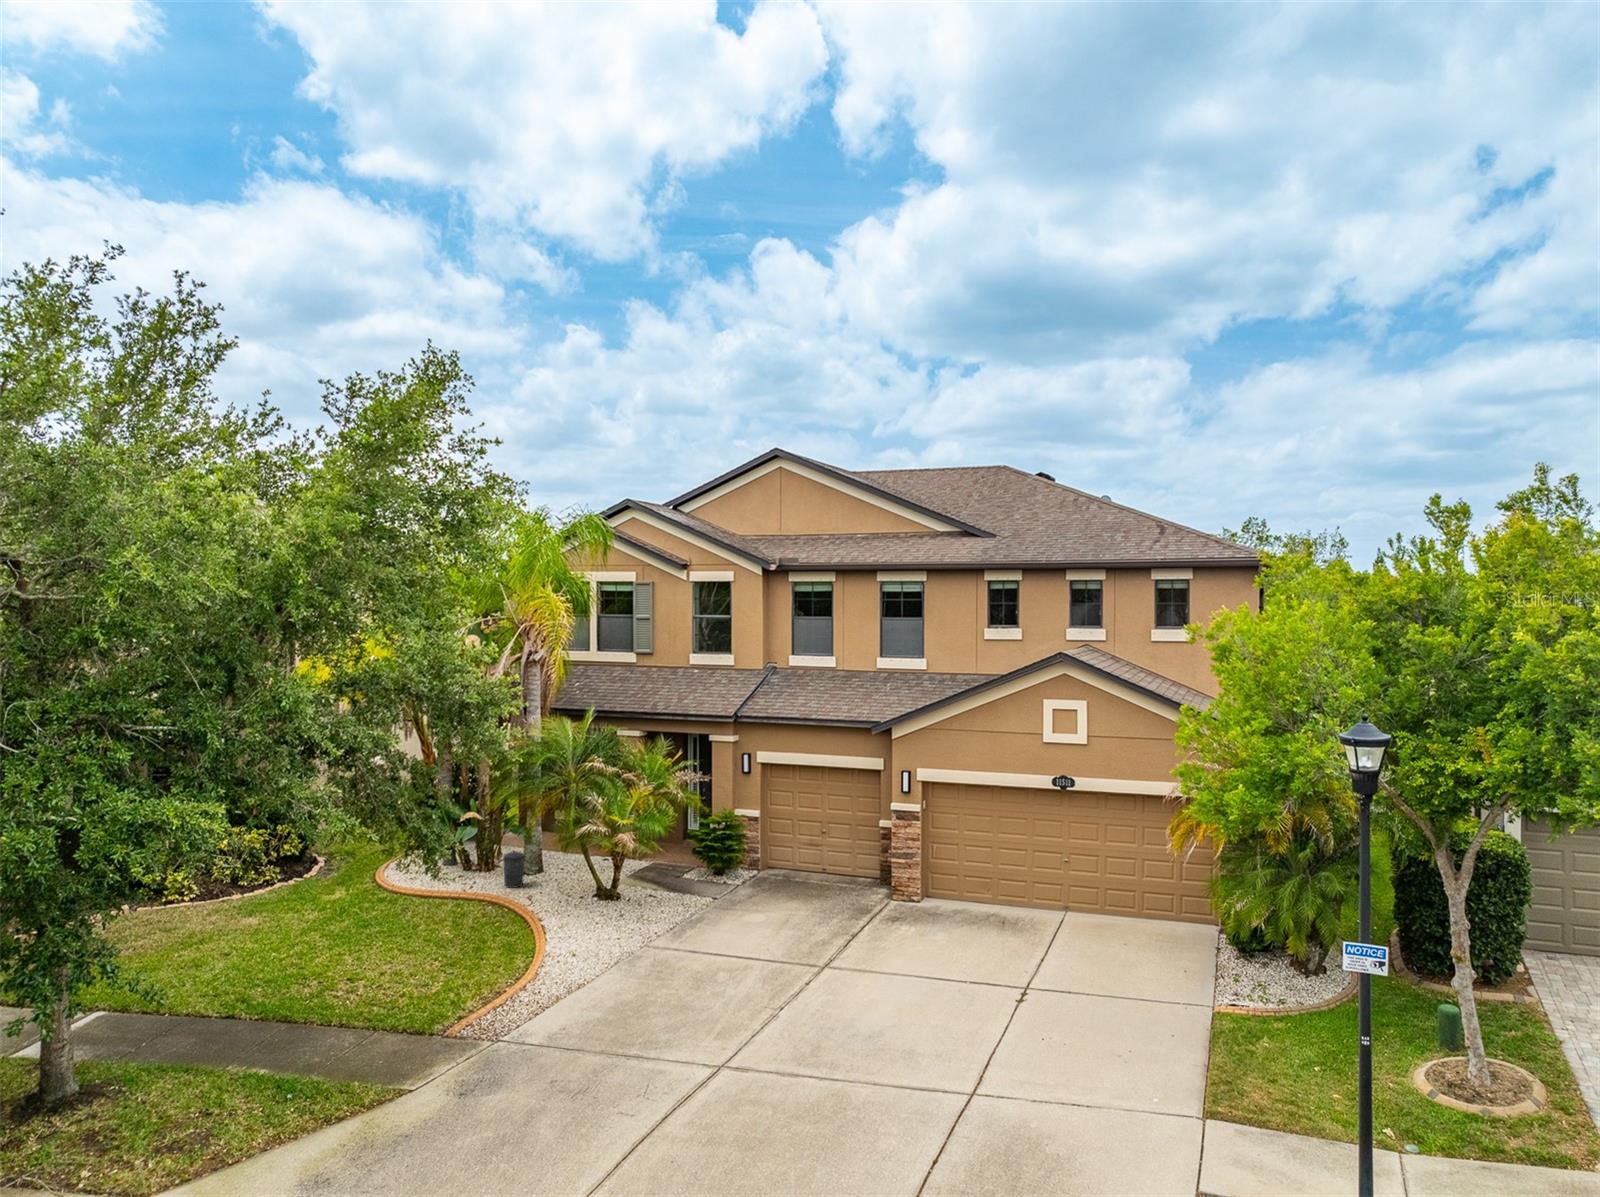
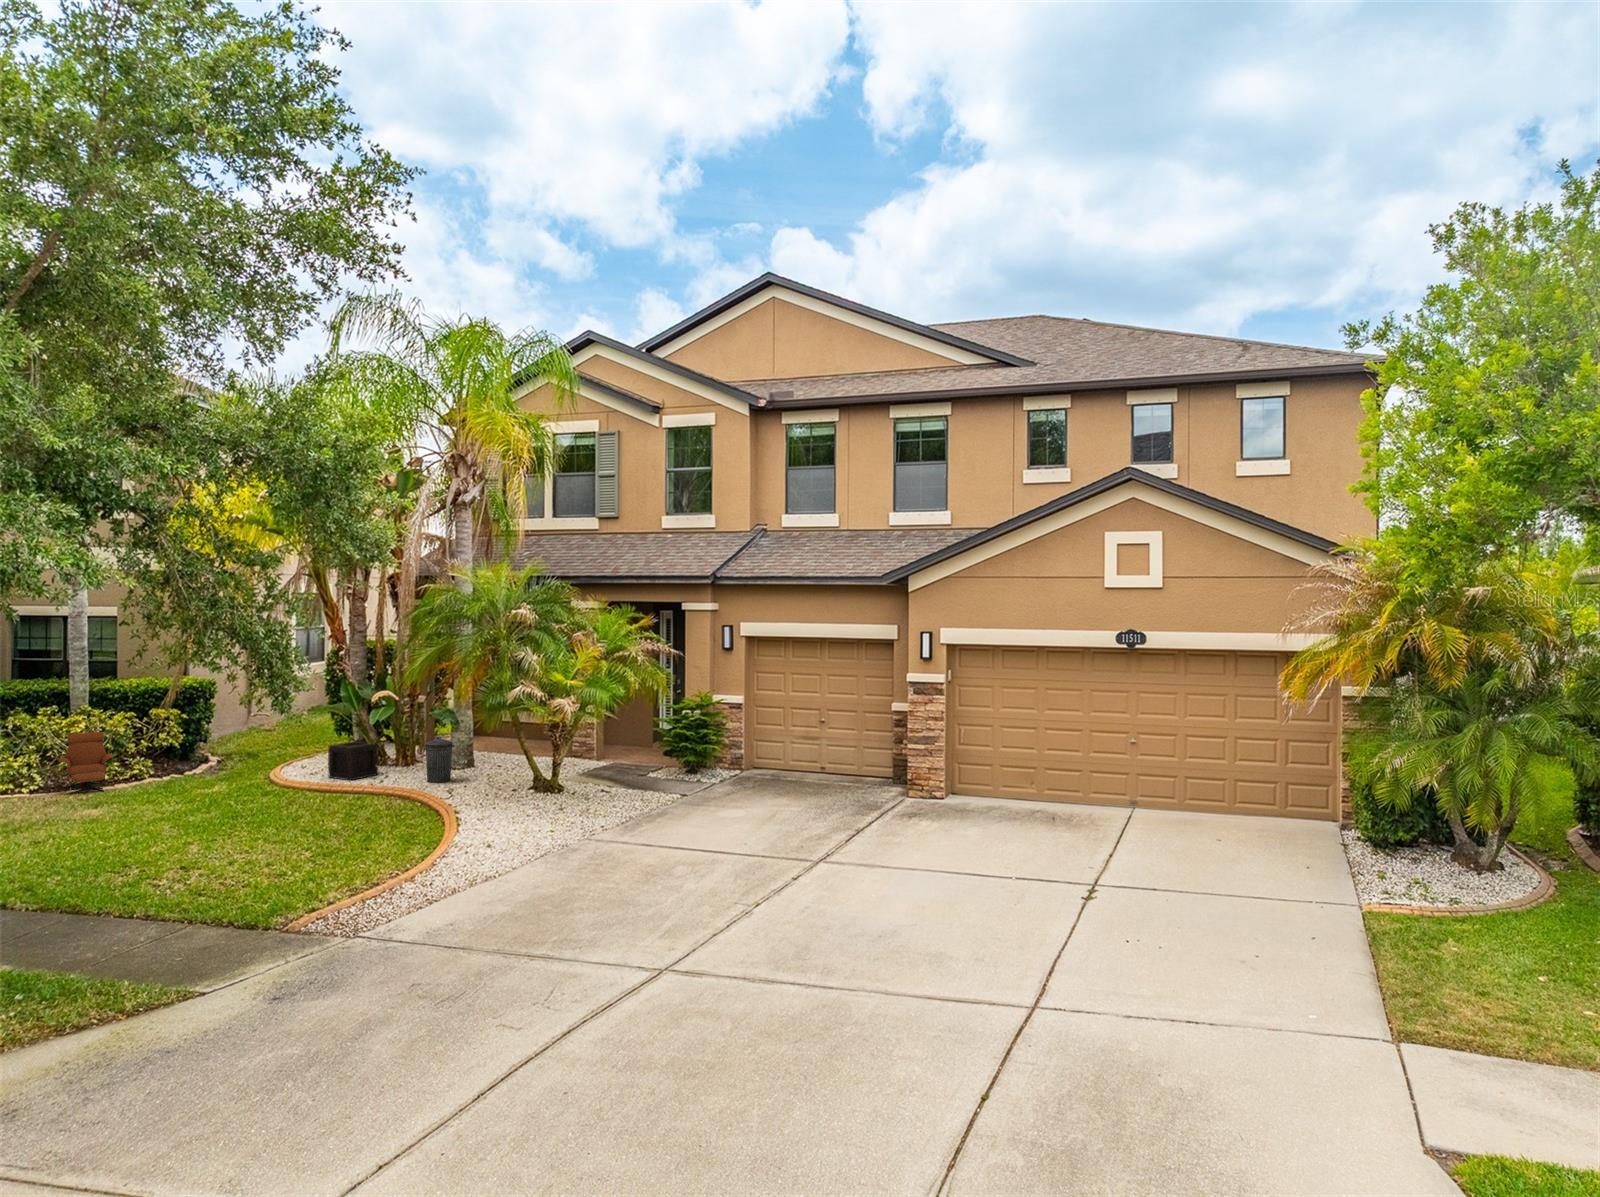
lounge chair: none [212,848,253,902] -> present [58,732,114,794]
wooden crate: none [423,851,463,886] -> present [328,741,379,780]

